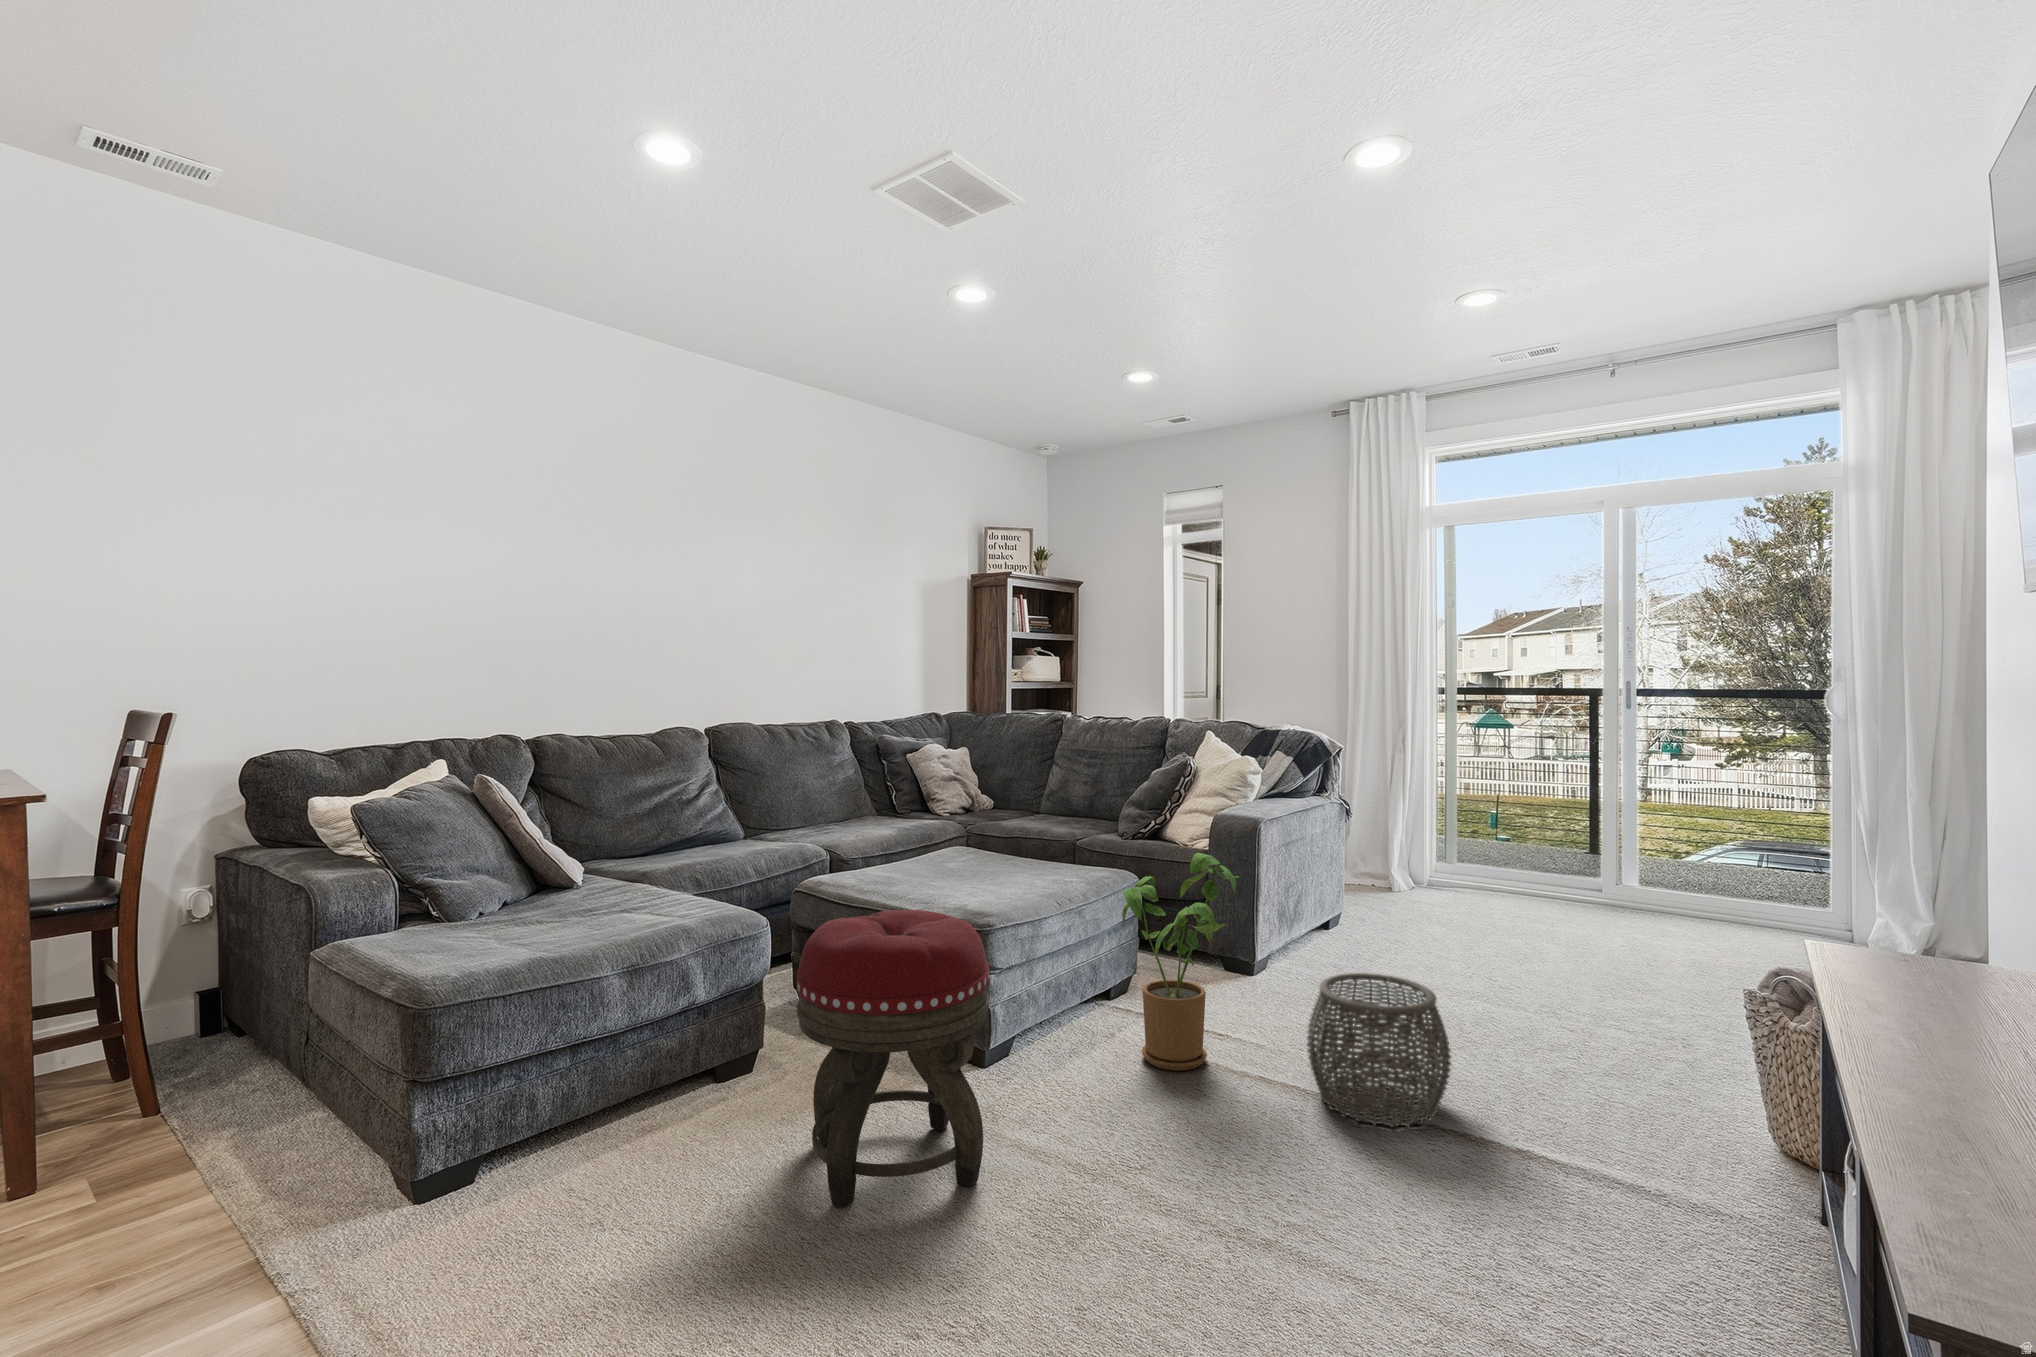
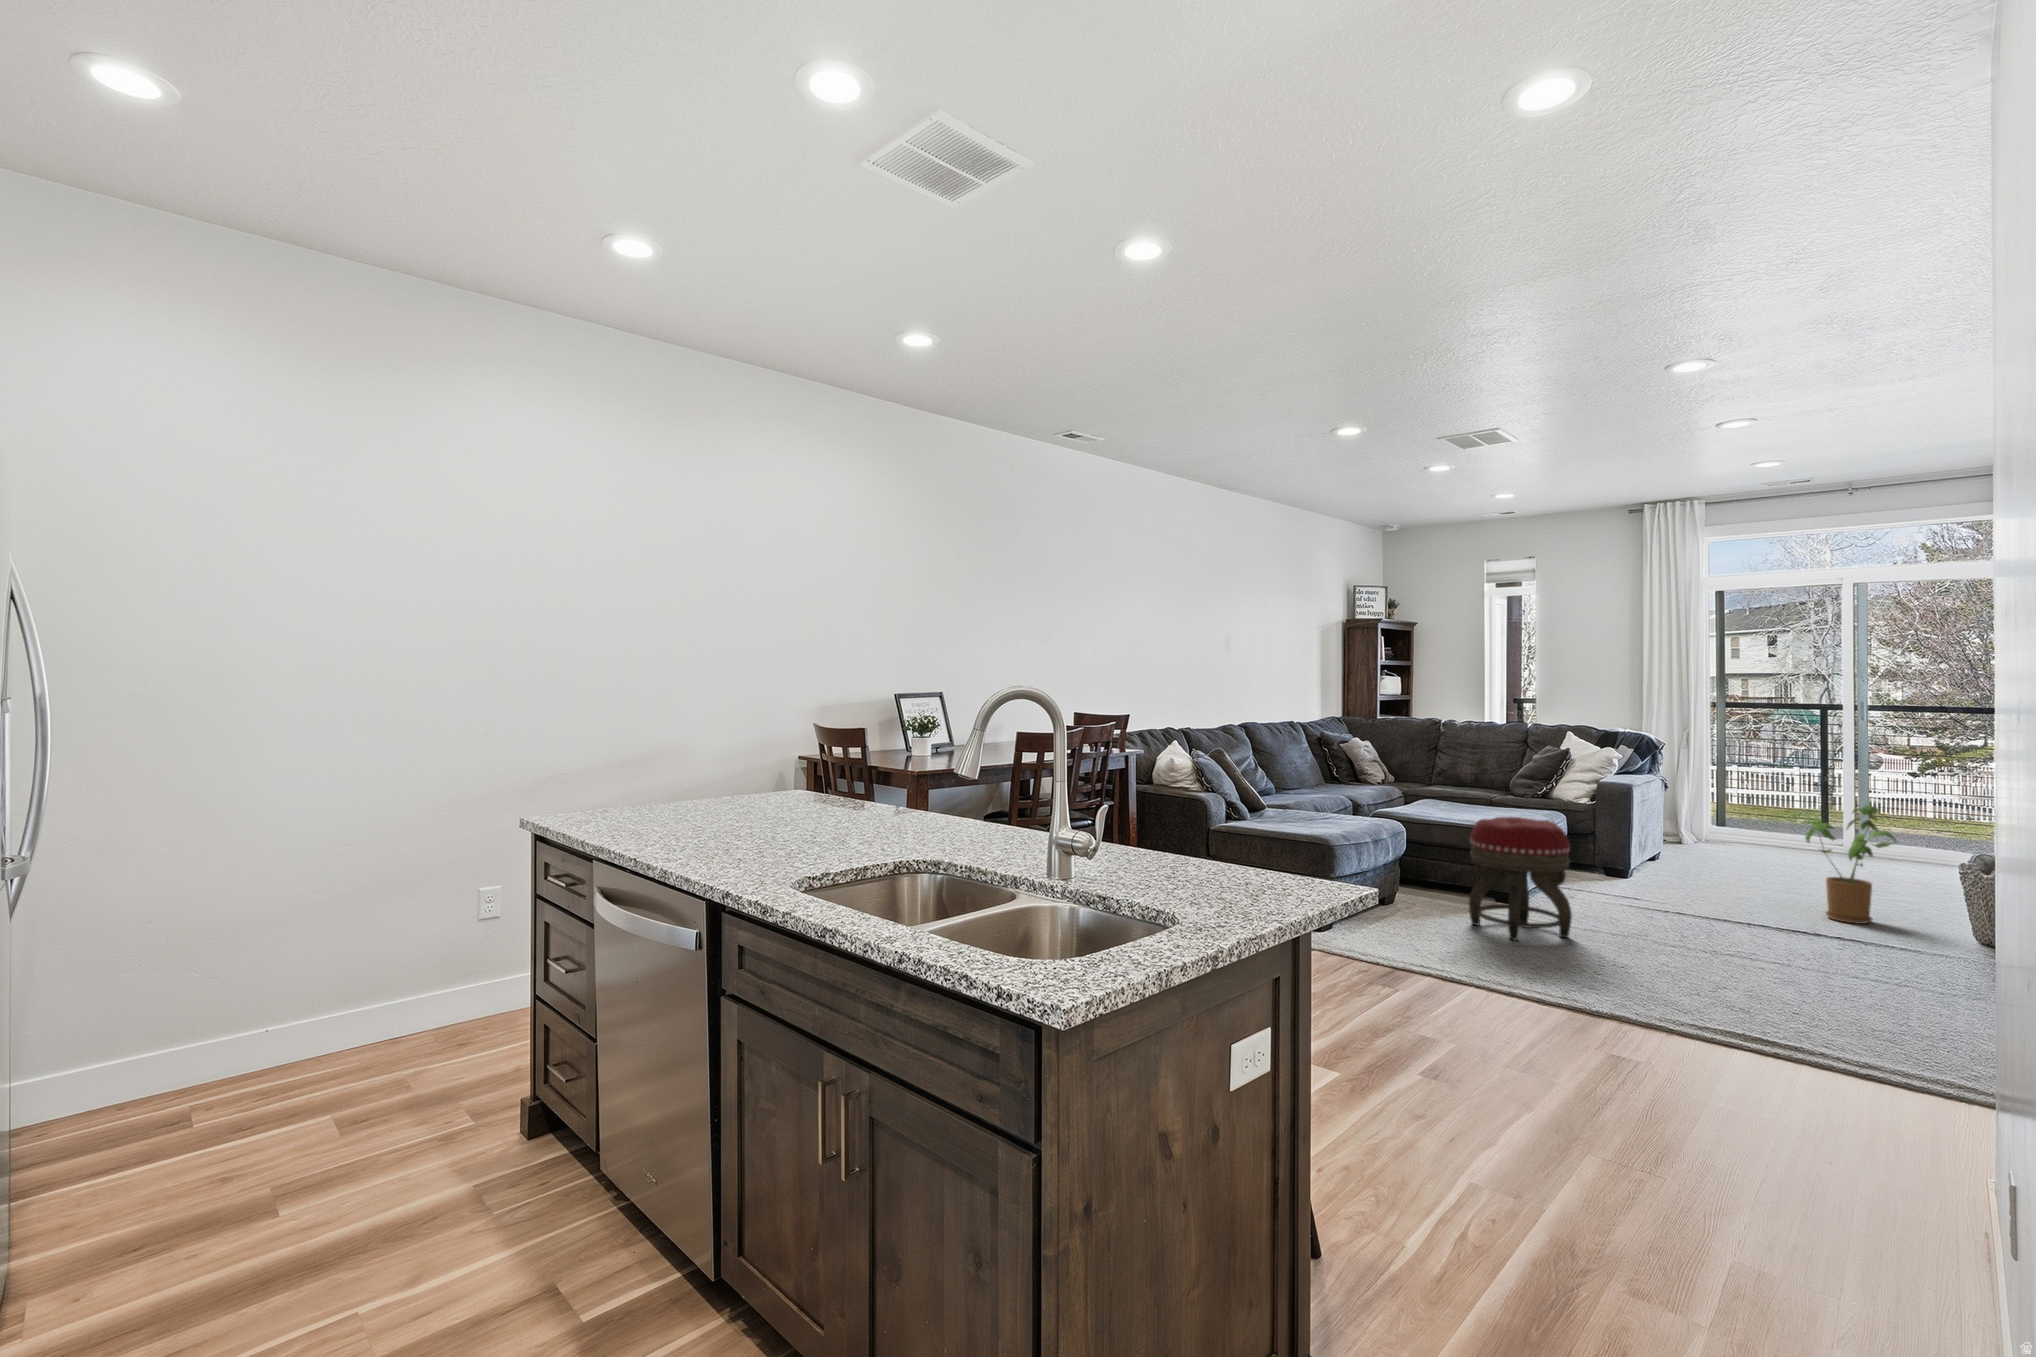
house plant: present [1122,853,1239,1071] -> present [1805,805,1896,924]
woven basket: present [1307,973,1451,1127] -> none [1705,860,1793,931]

